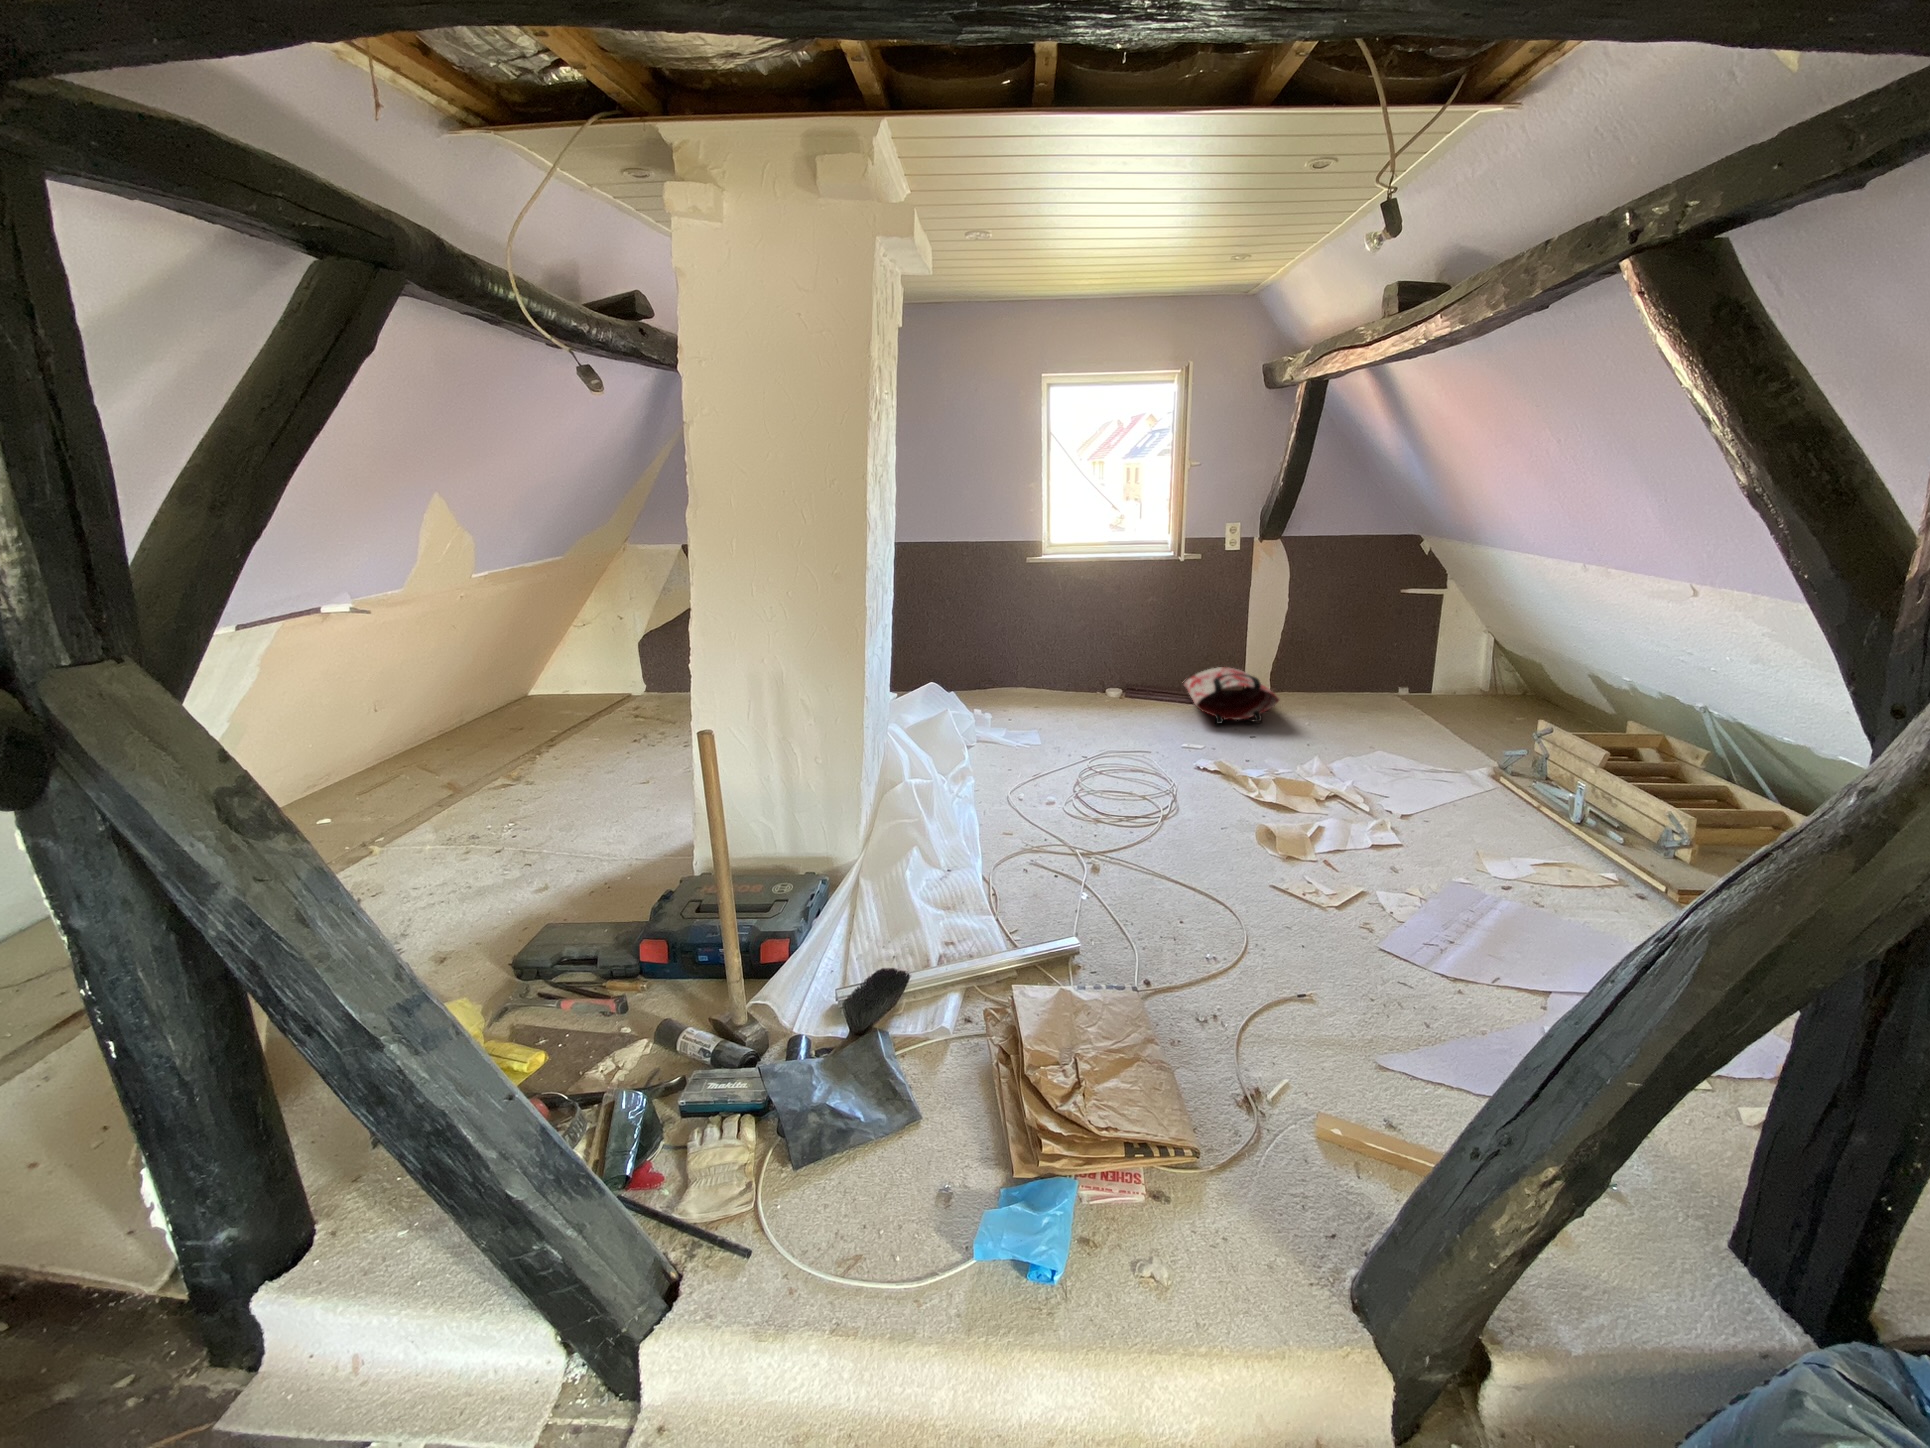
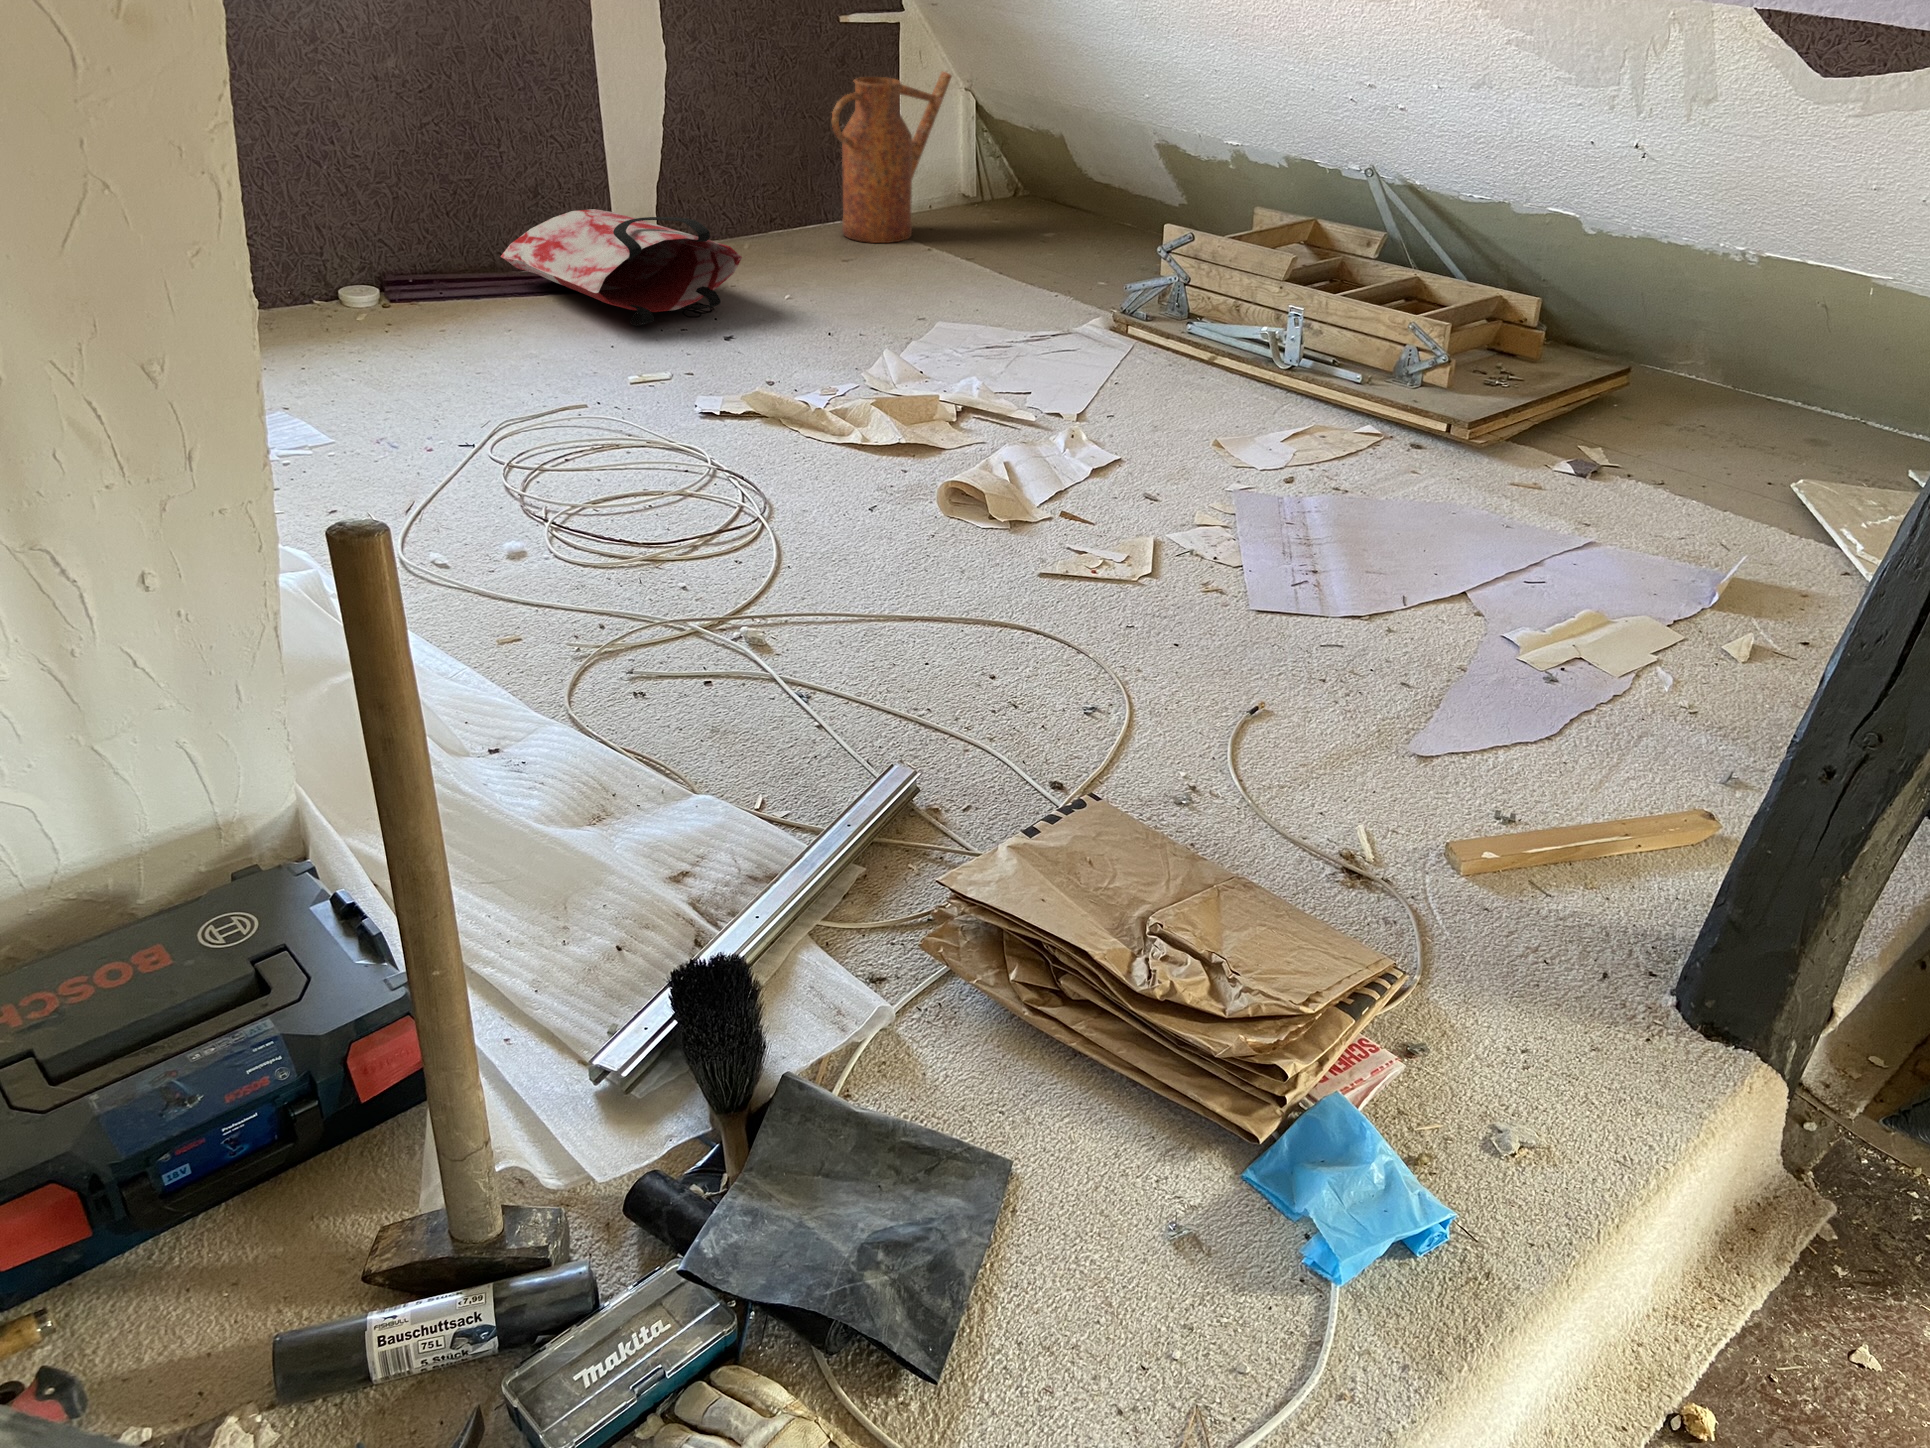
watering can: none [1375,618,1465,707] -> present [832,71,952,243]

